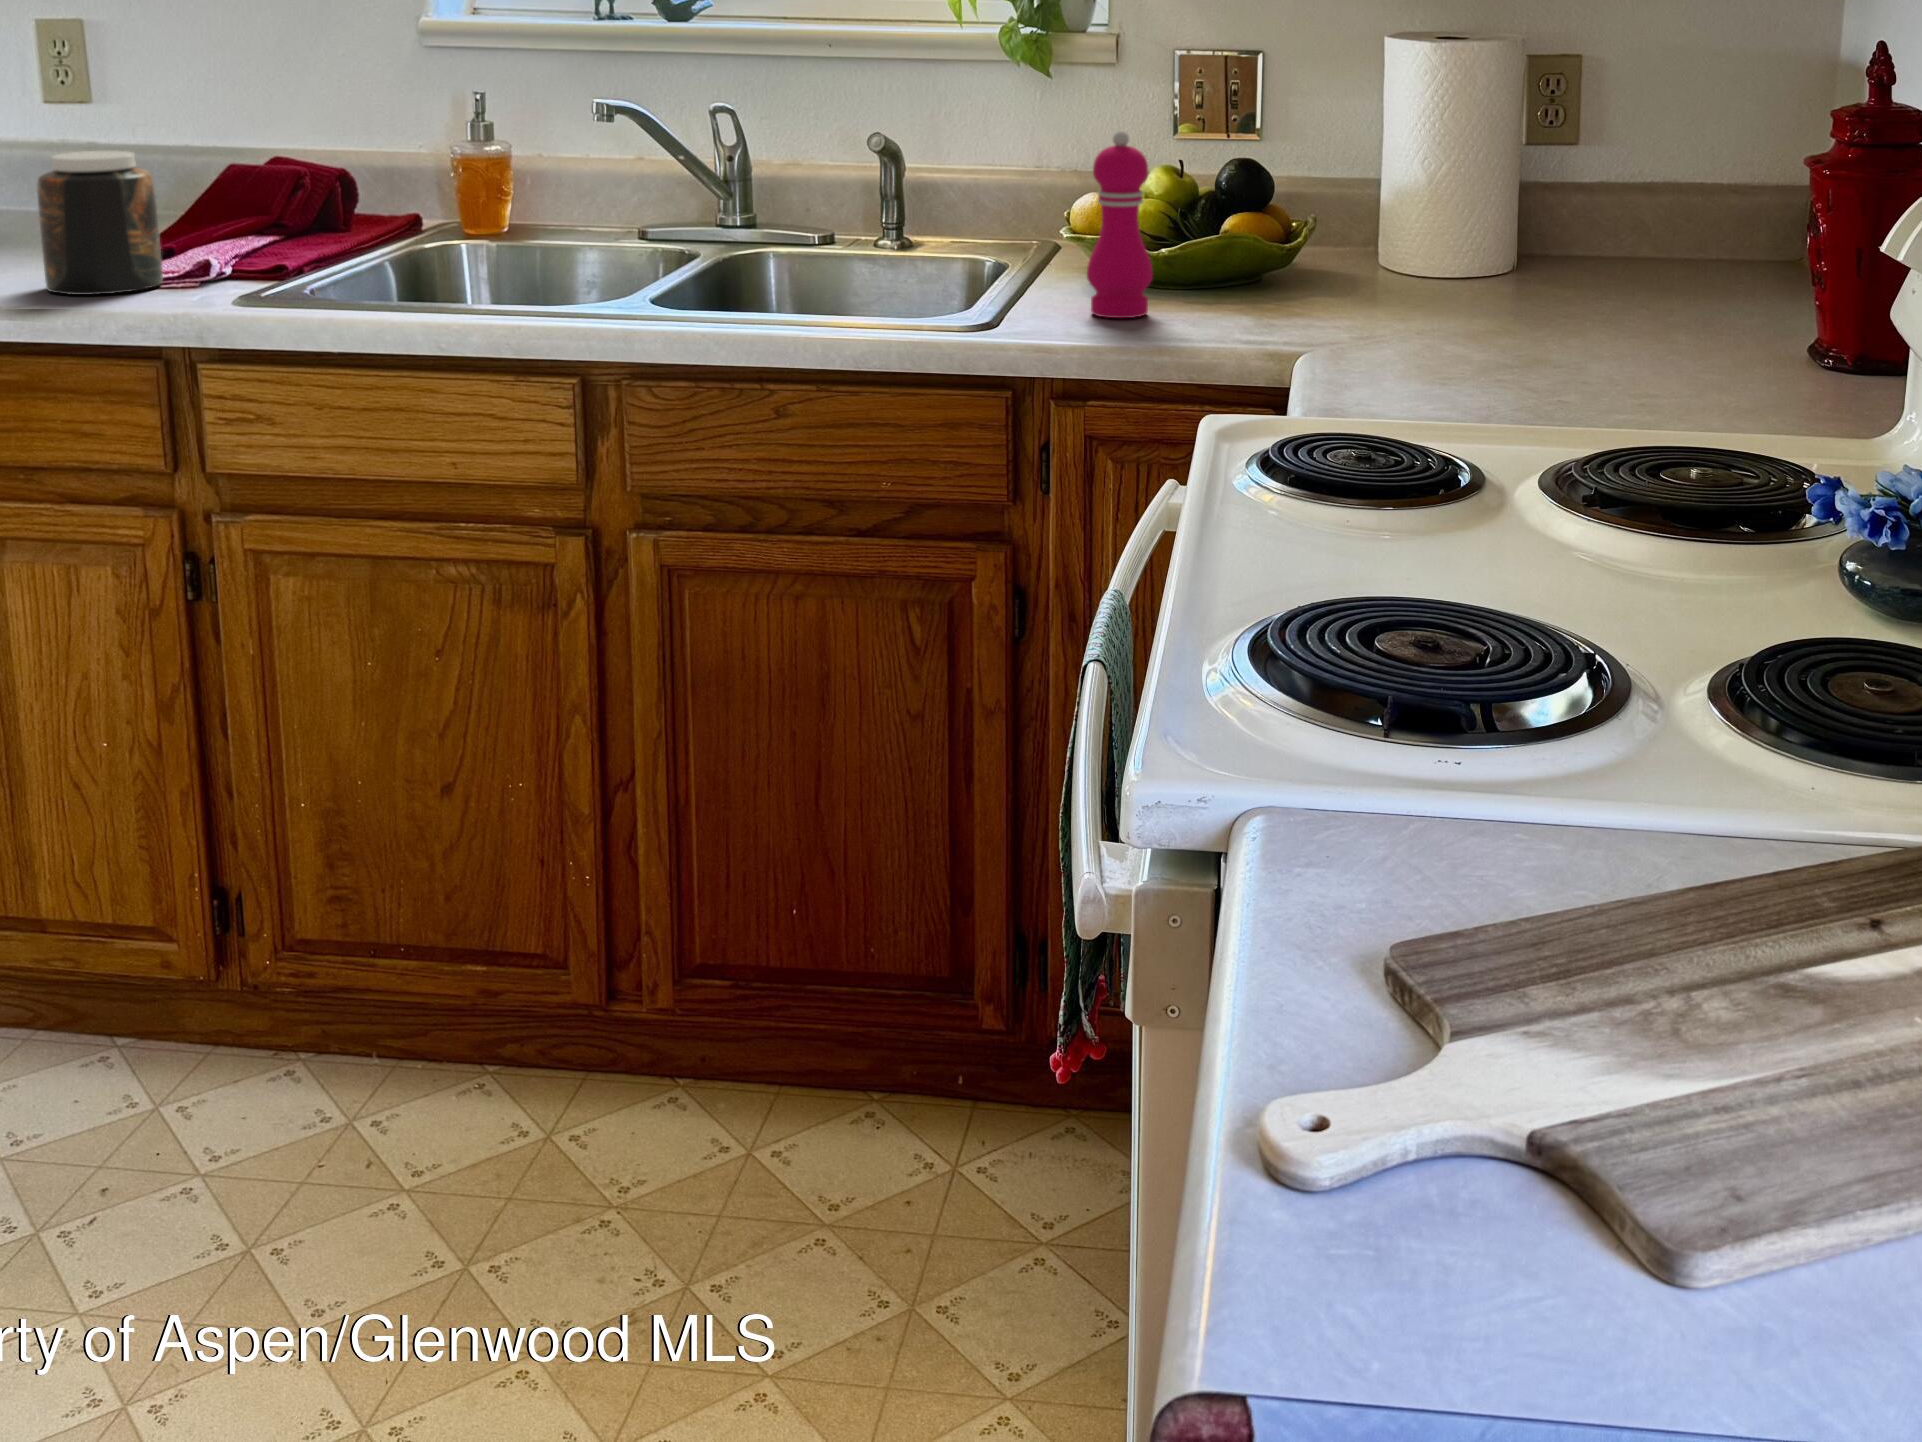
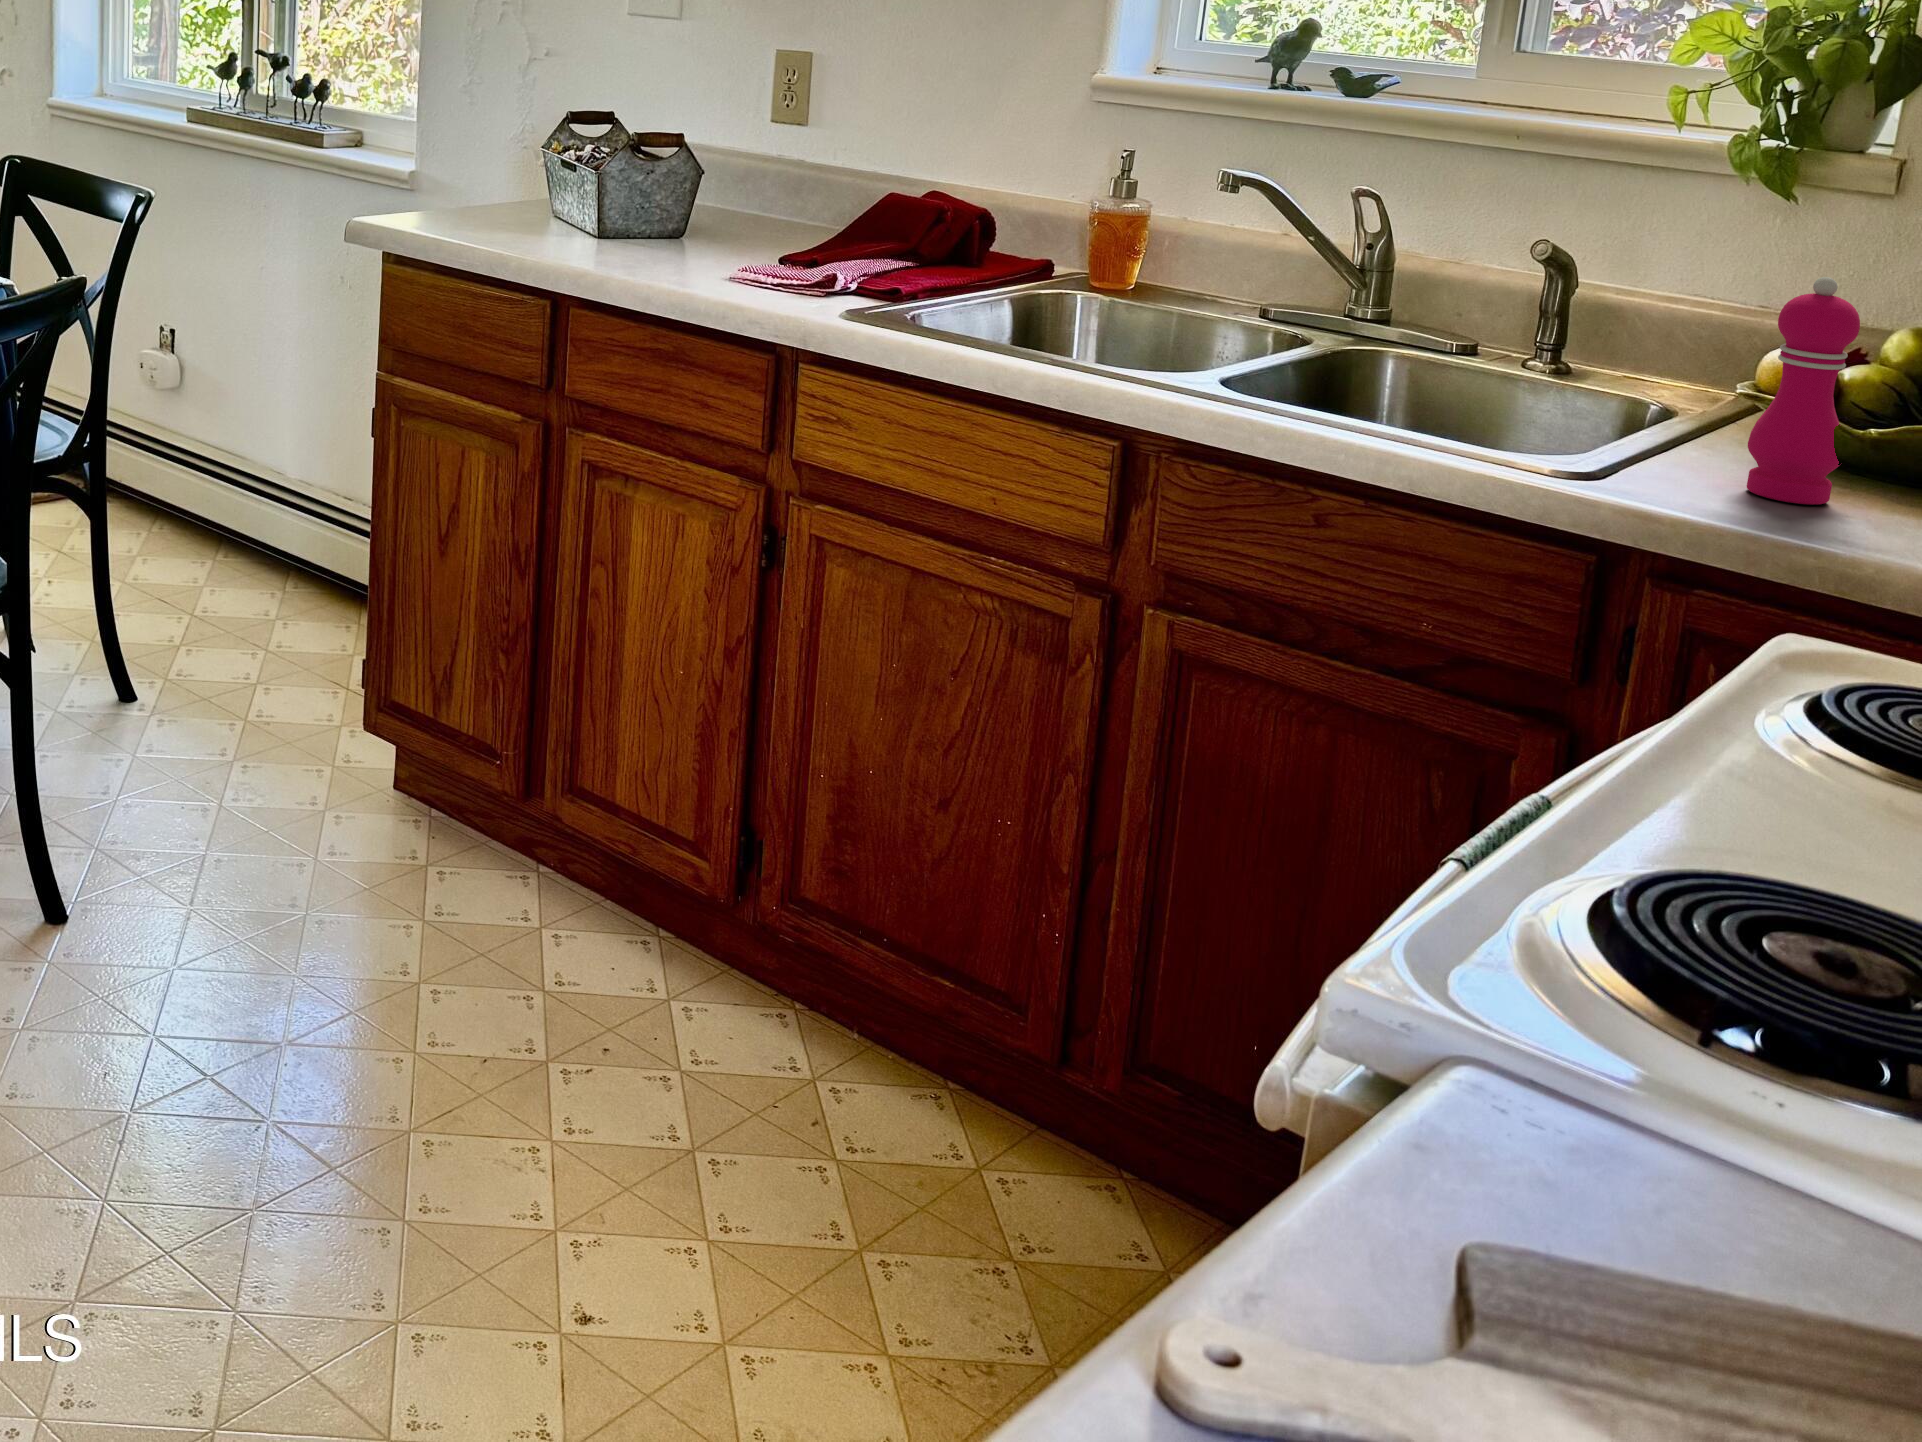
jar: present [37,151,163,295] -> none [707,166,806,292]

